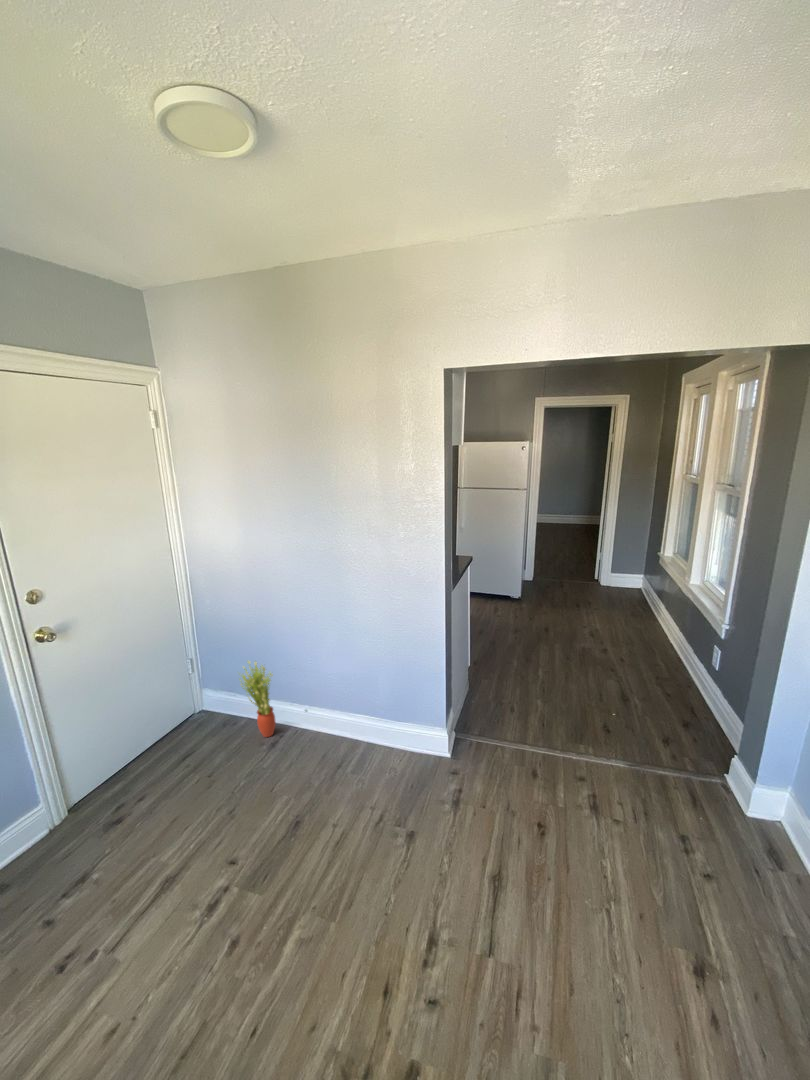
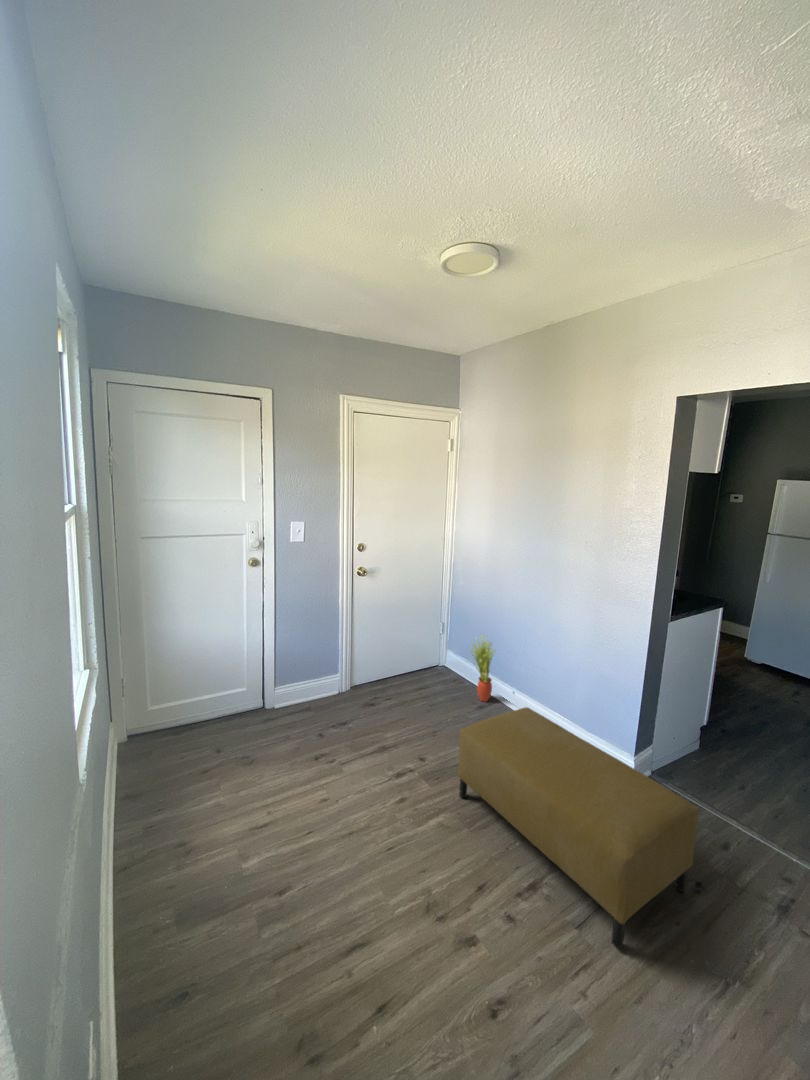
ottoman: none [291,732,543,947] -> present [458,707,699,949]

